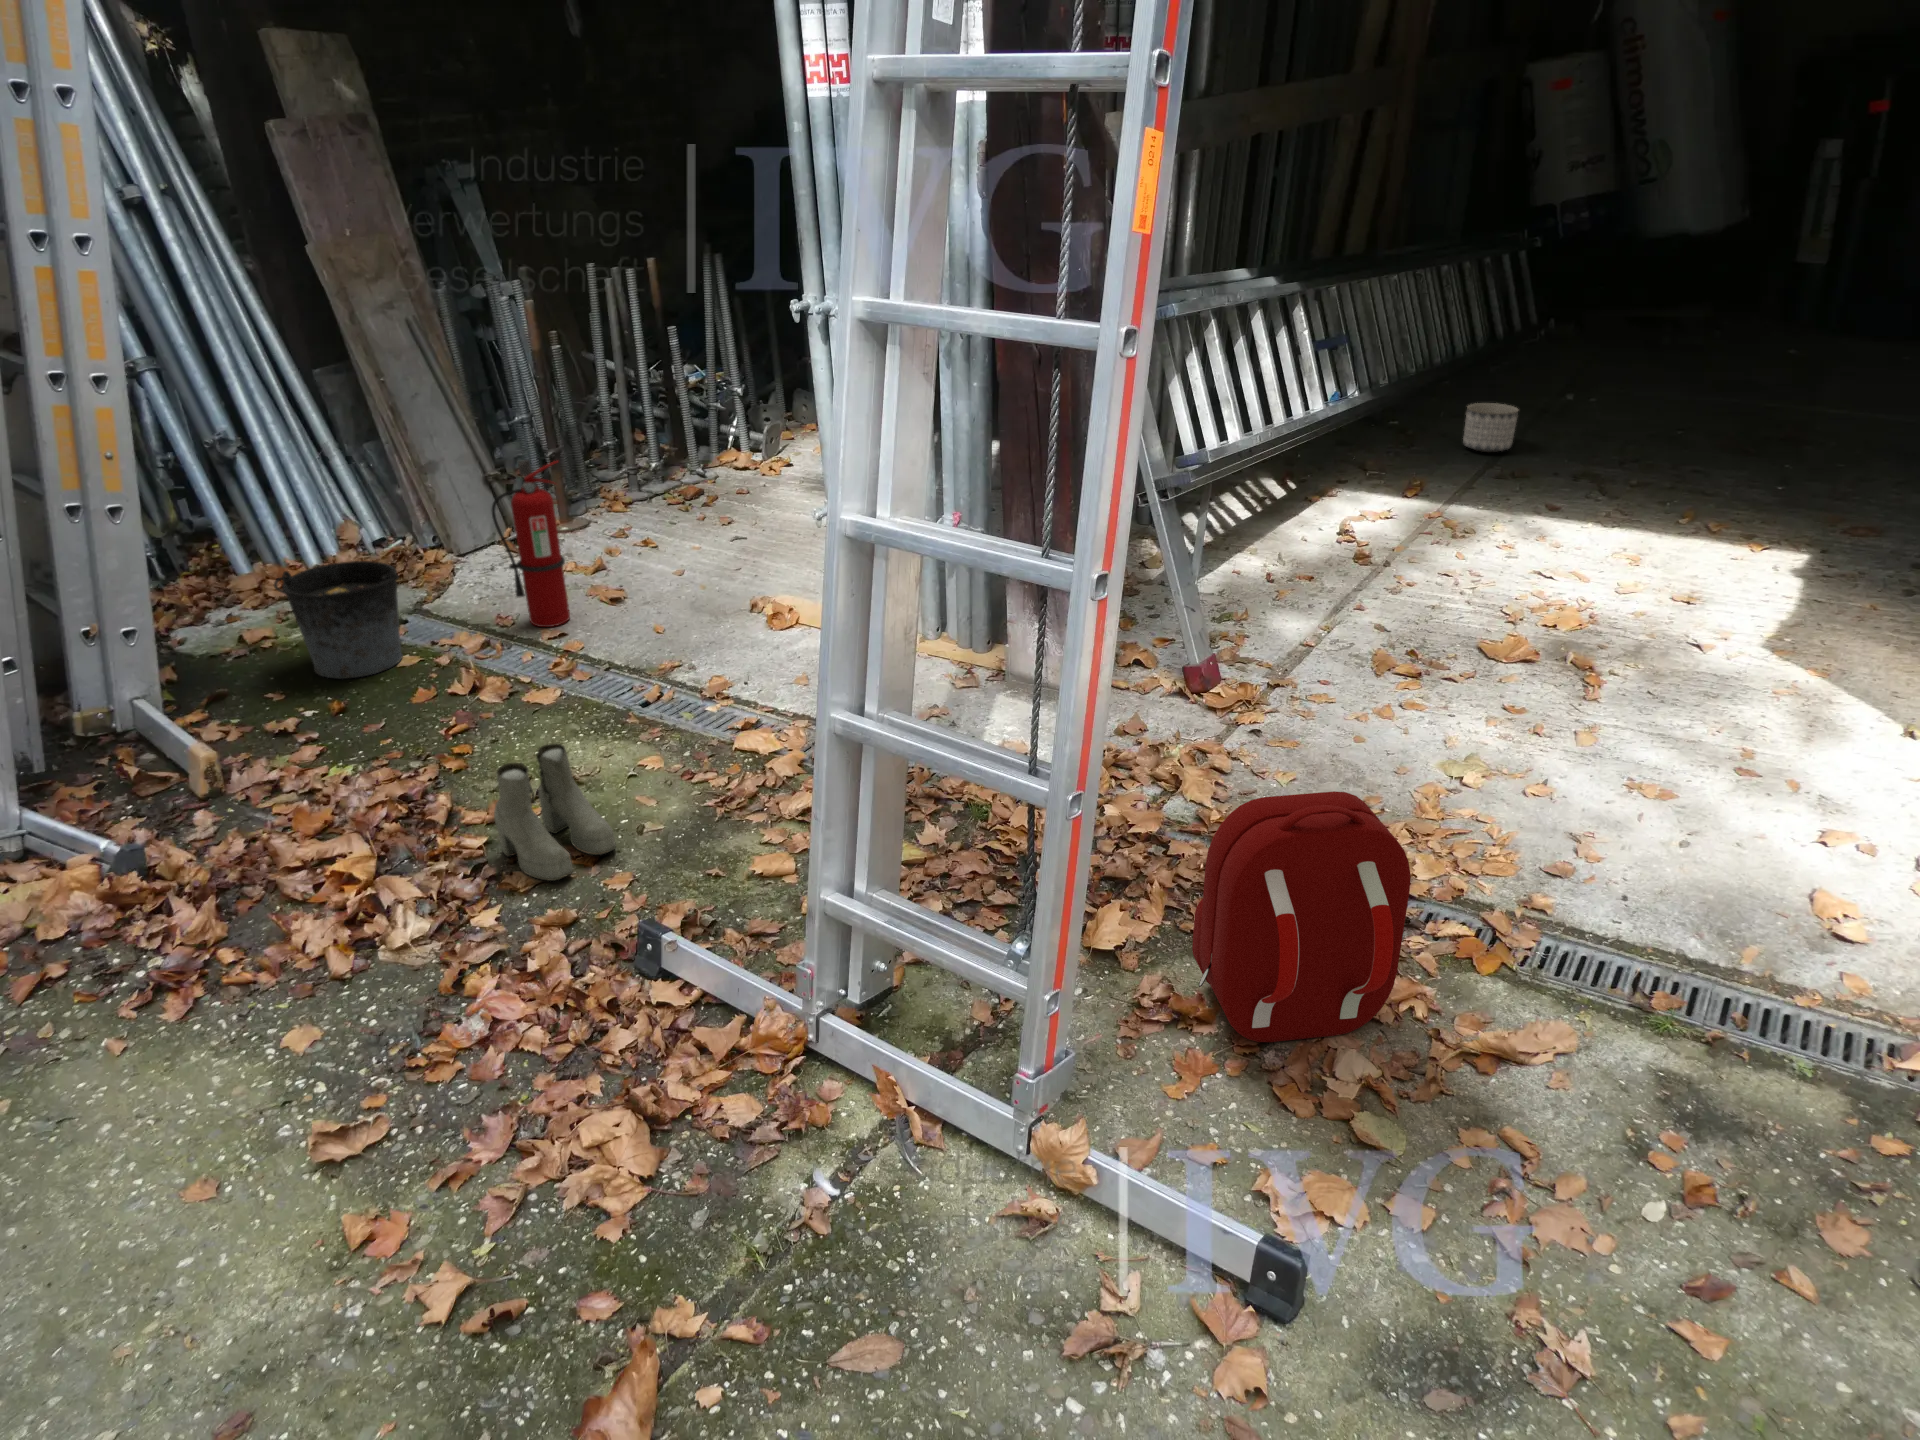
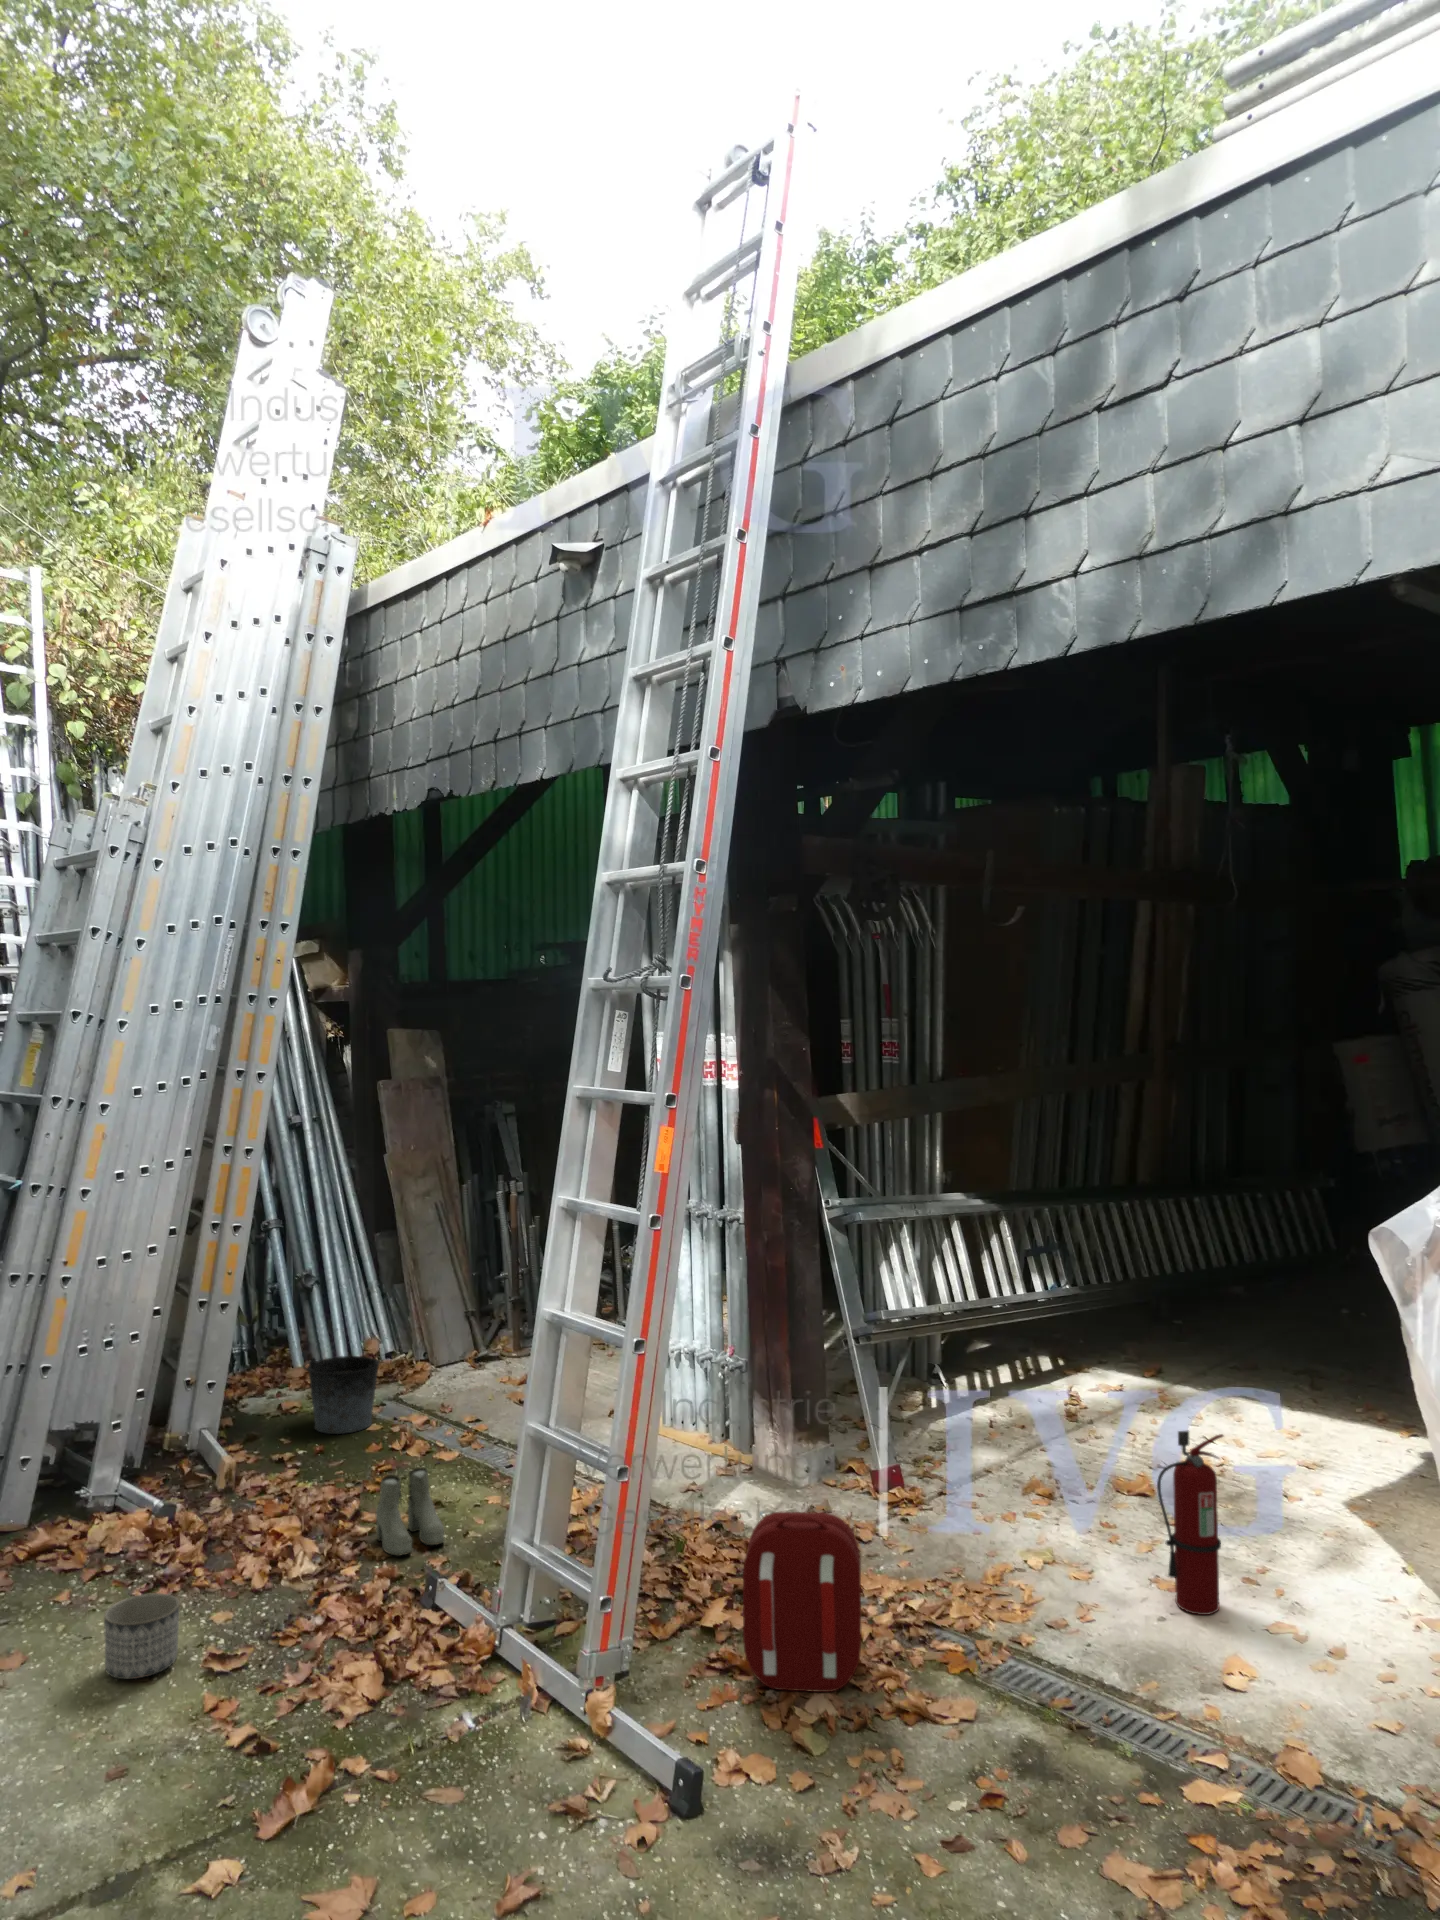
planter: present [1463,403,1518,452] -> present [104,1593,180,1679]
fire extinguisher: present [492,460,570,627] -> present [1157,1431,1223,1615]

